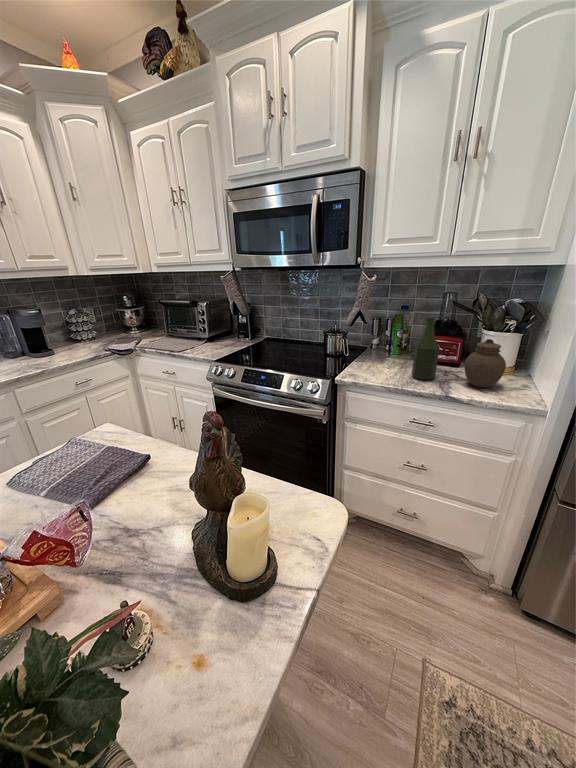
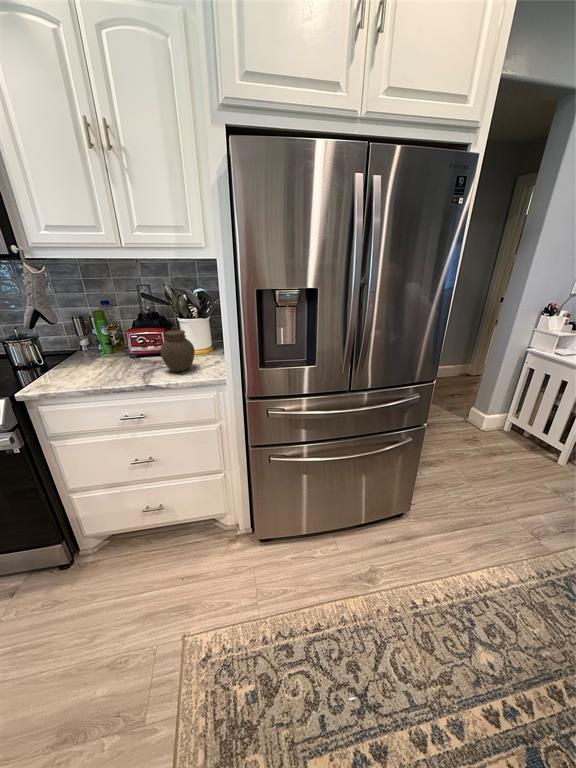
bottle: present [412,316,440,380] -> none [109,310,140,375]

